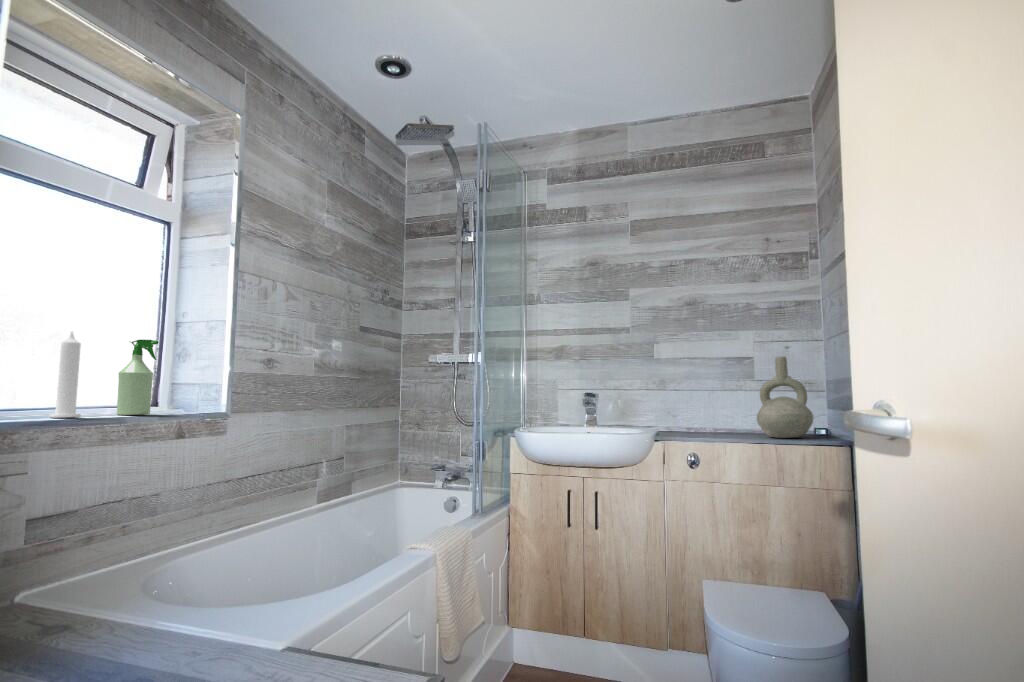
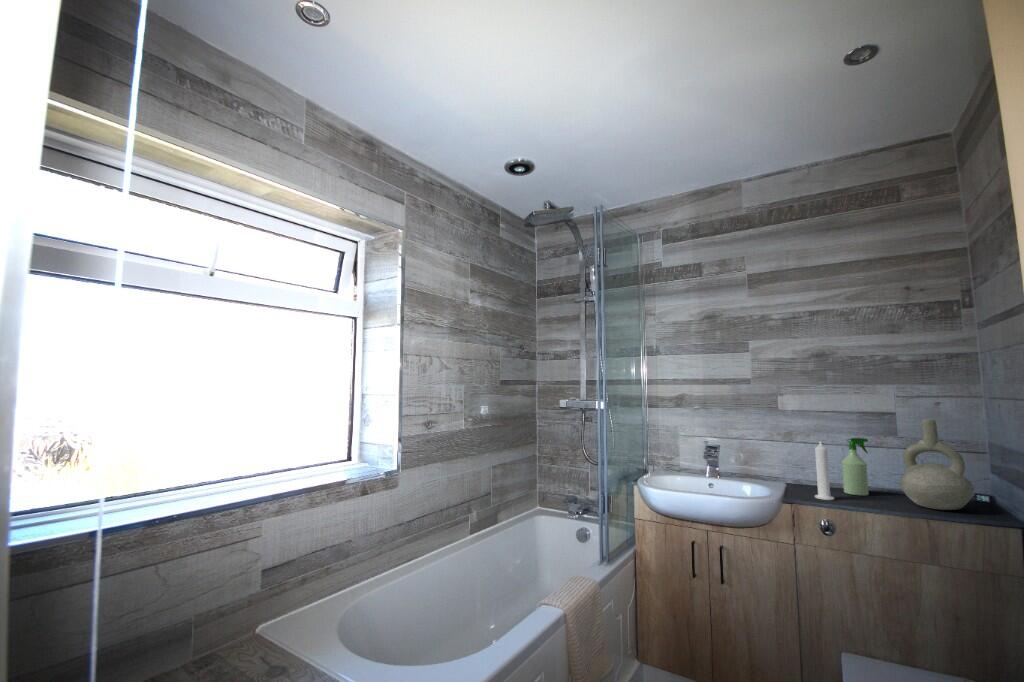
candle: present [49,332,81,418] -> present [815,441,834,500]
spray bottle: present [117,340,159,415] -> present [841,438,869,495]

